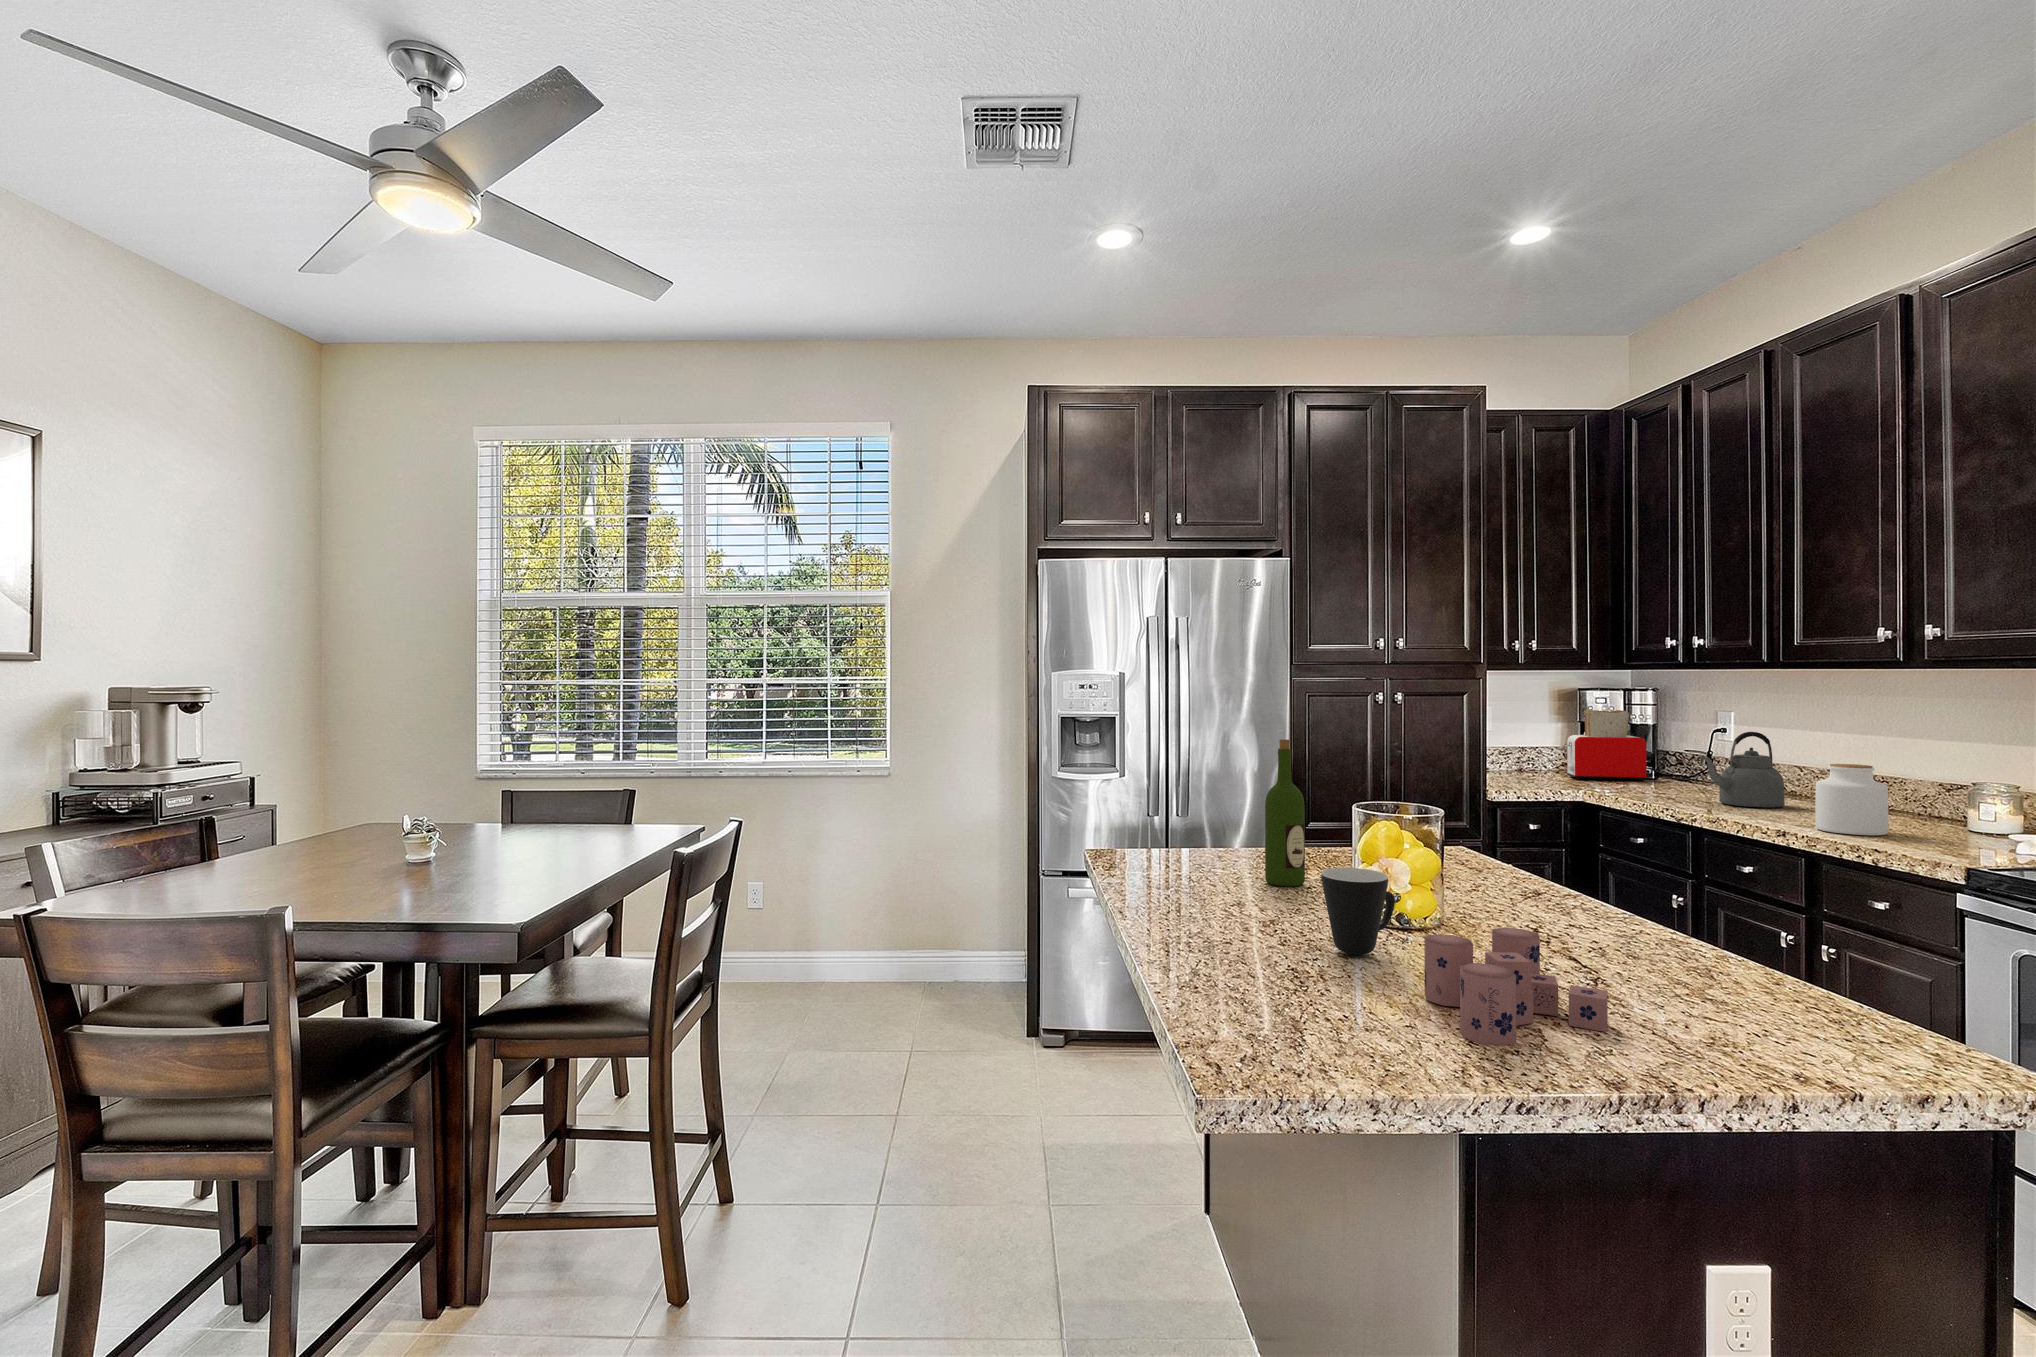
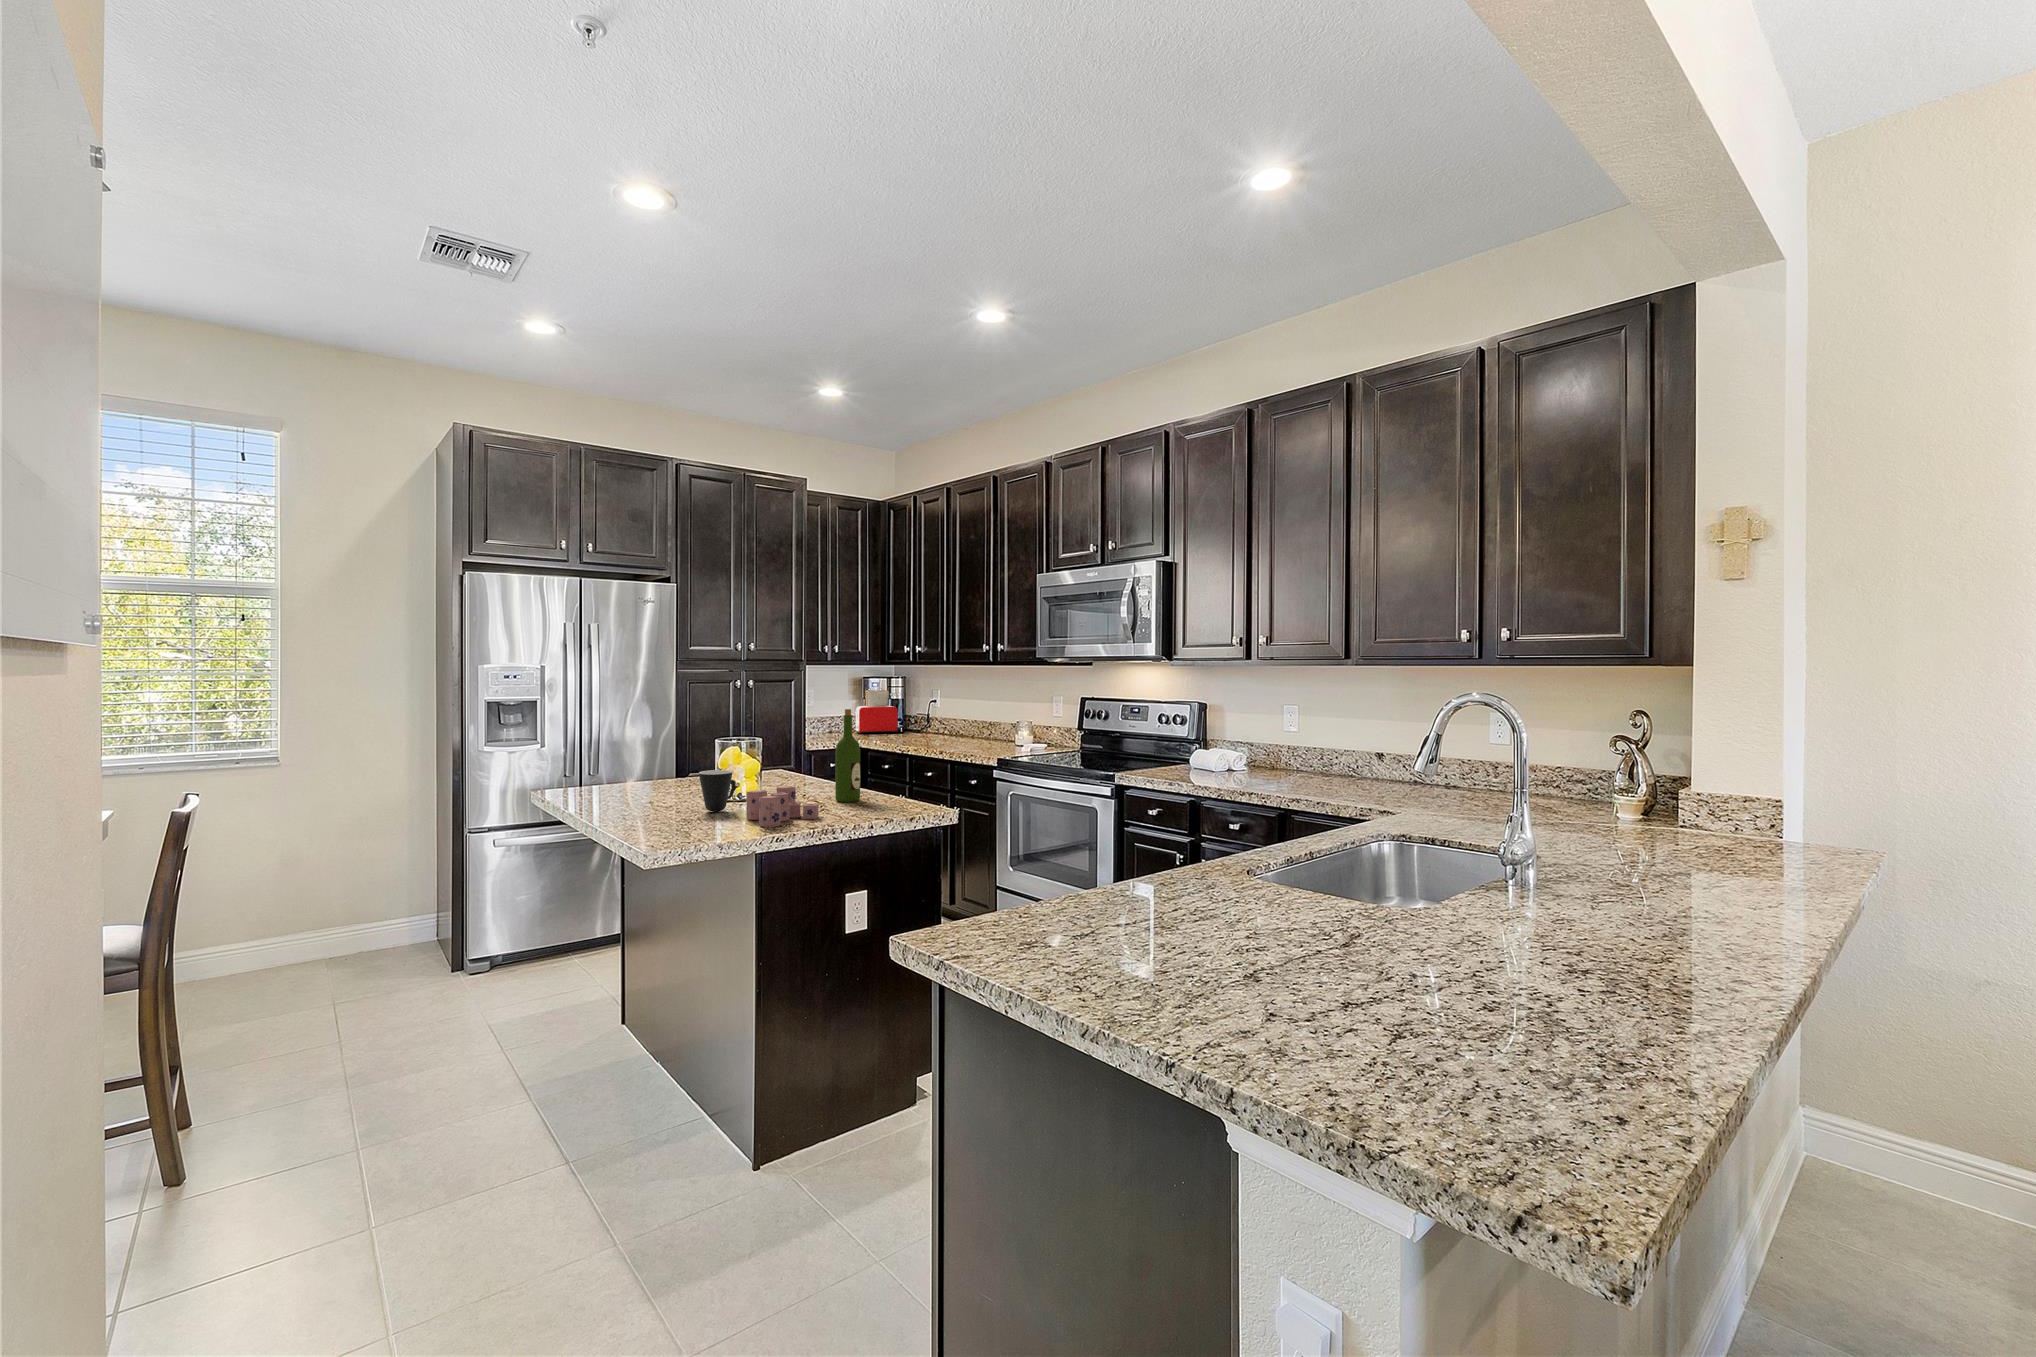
kettle: present [1699,732,1785,808] -> none [916,701,955,742]
wine bottle: present [1265,739,1305,886] -> present [835,709,860,802]
jar: present [1815,764,1888,835] -> none [959,716,987,751]

